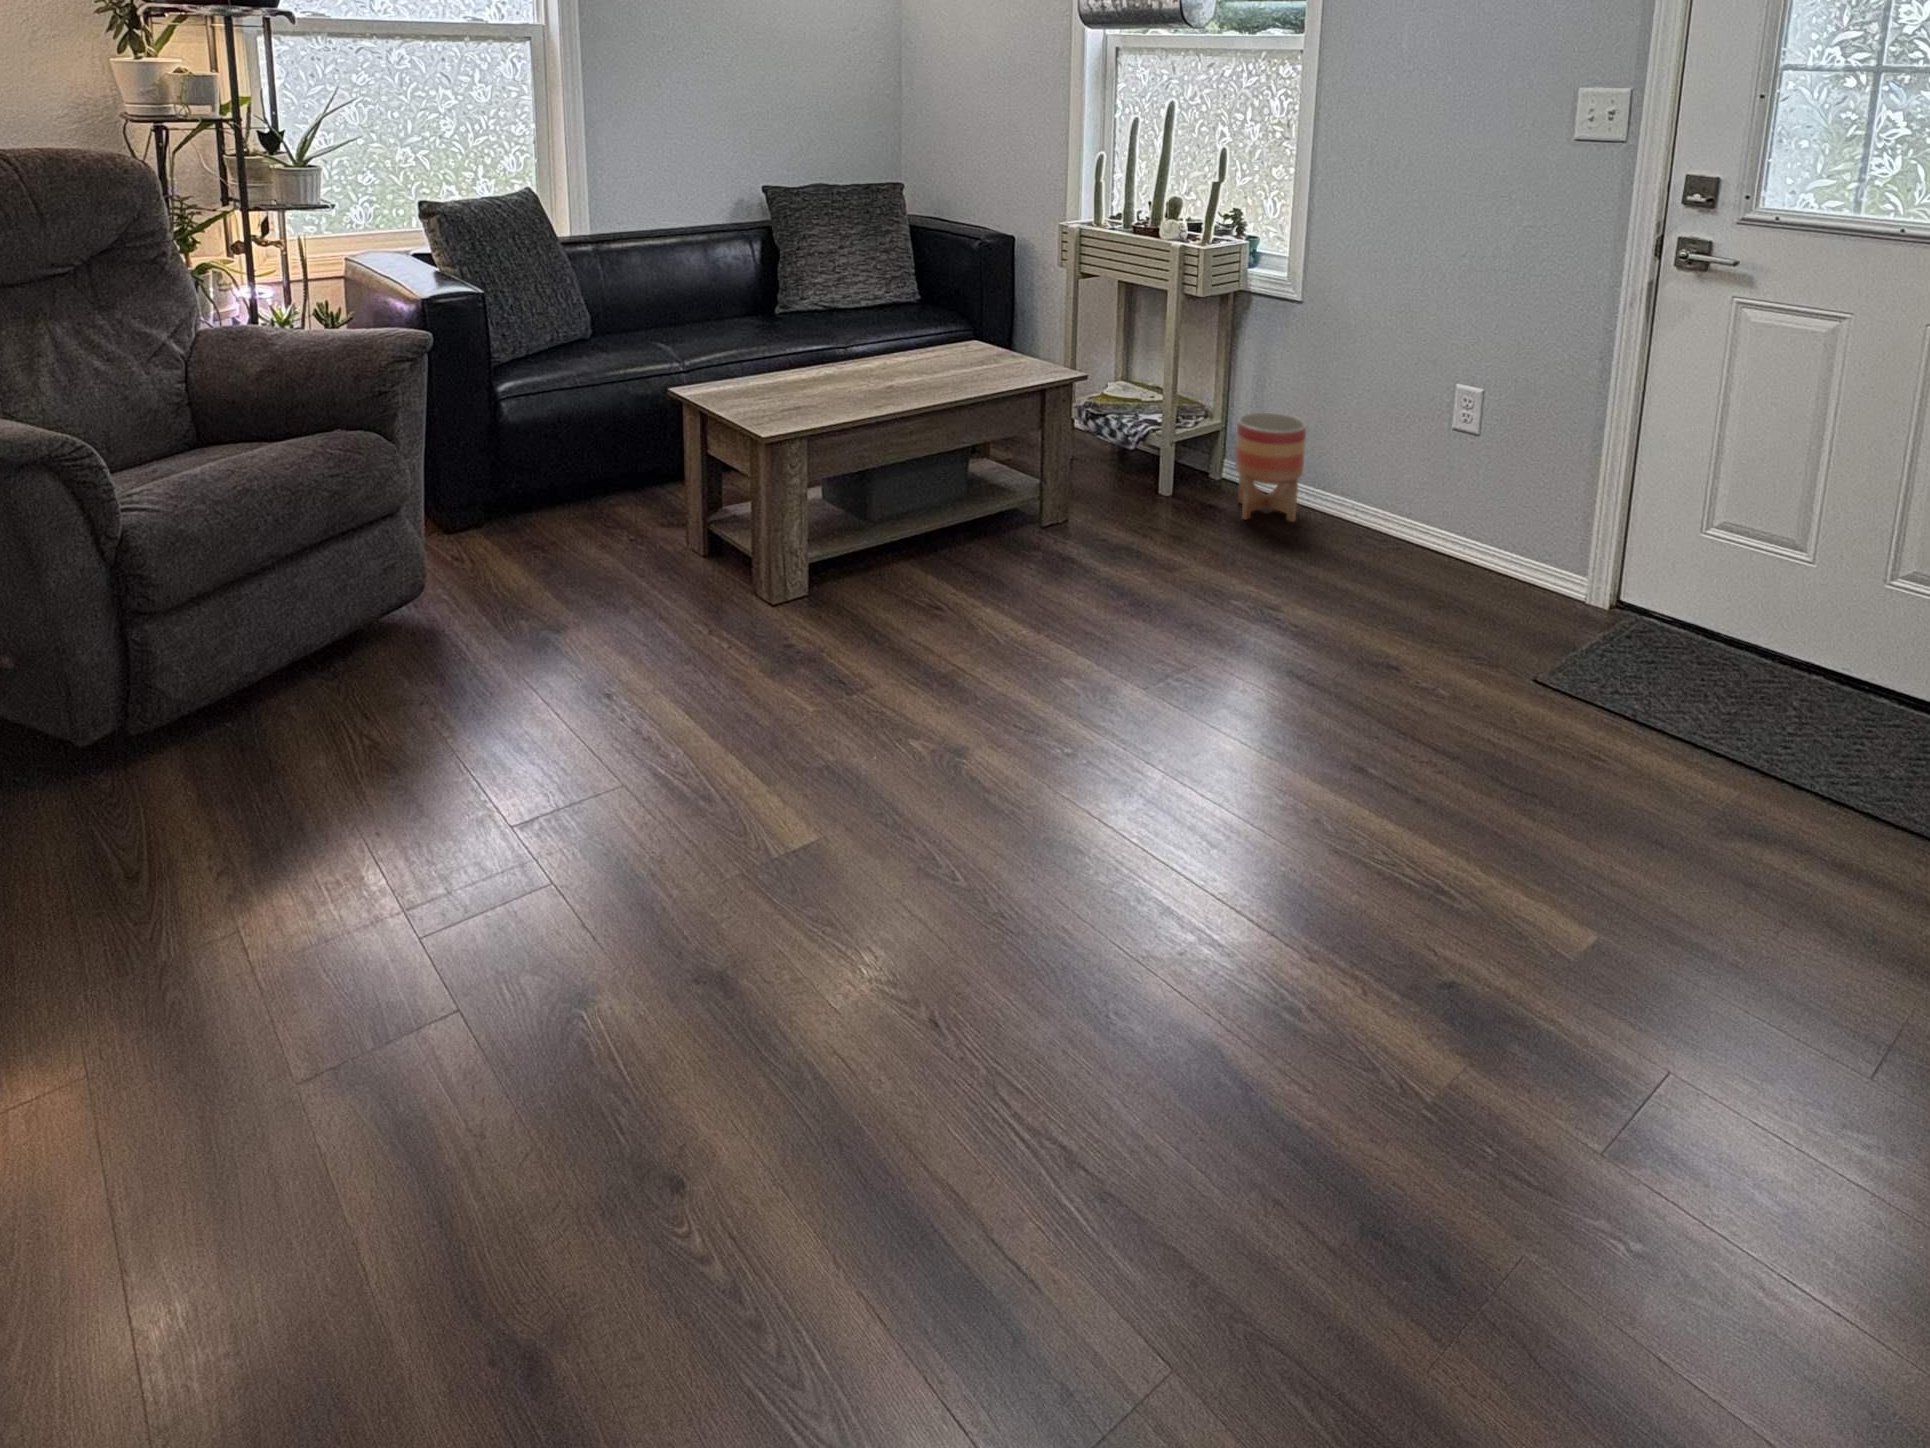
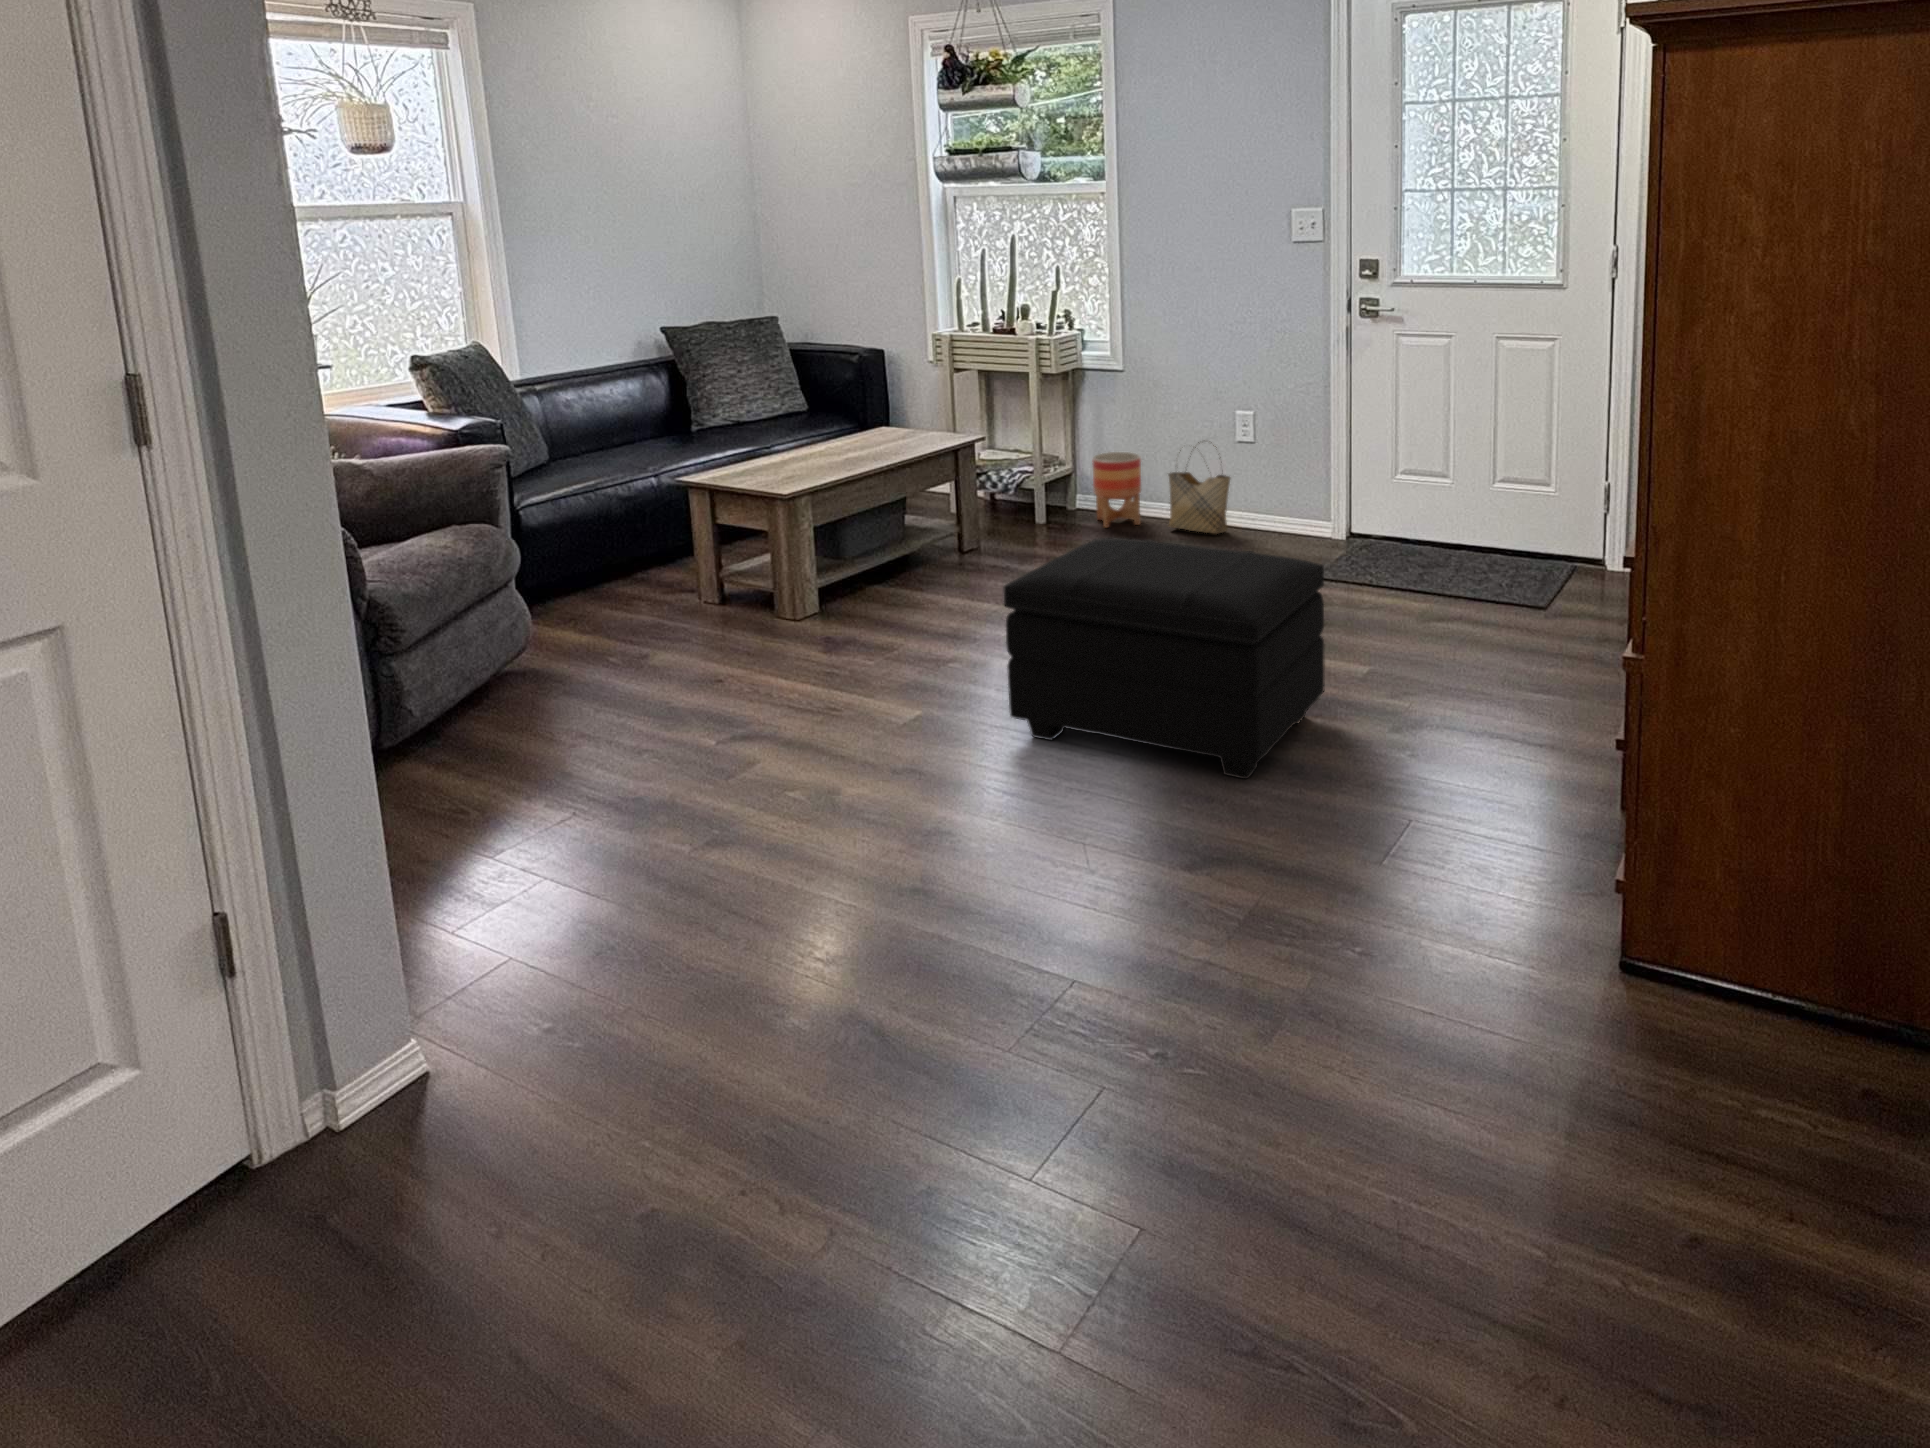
woven basket: none [1332,419,1433,561] -> present [1168,442,1230,534]
footstool: none [905,621,1517,1252] -> present [1004,538,1324,779]

